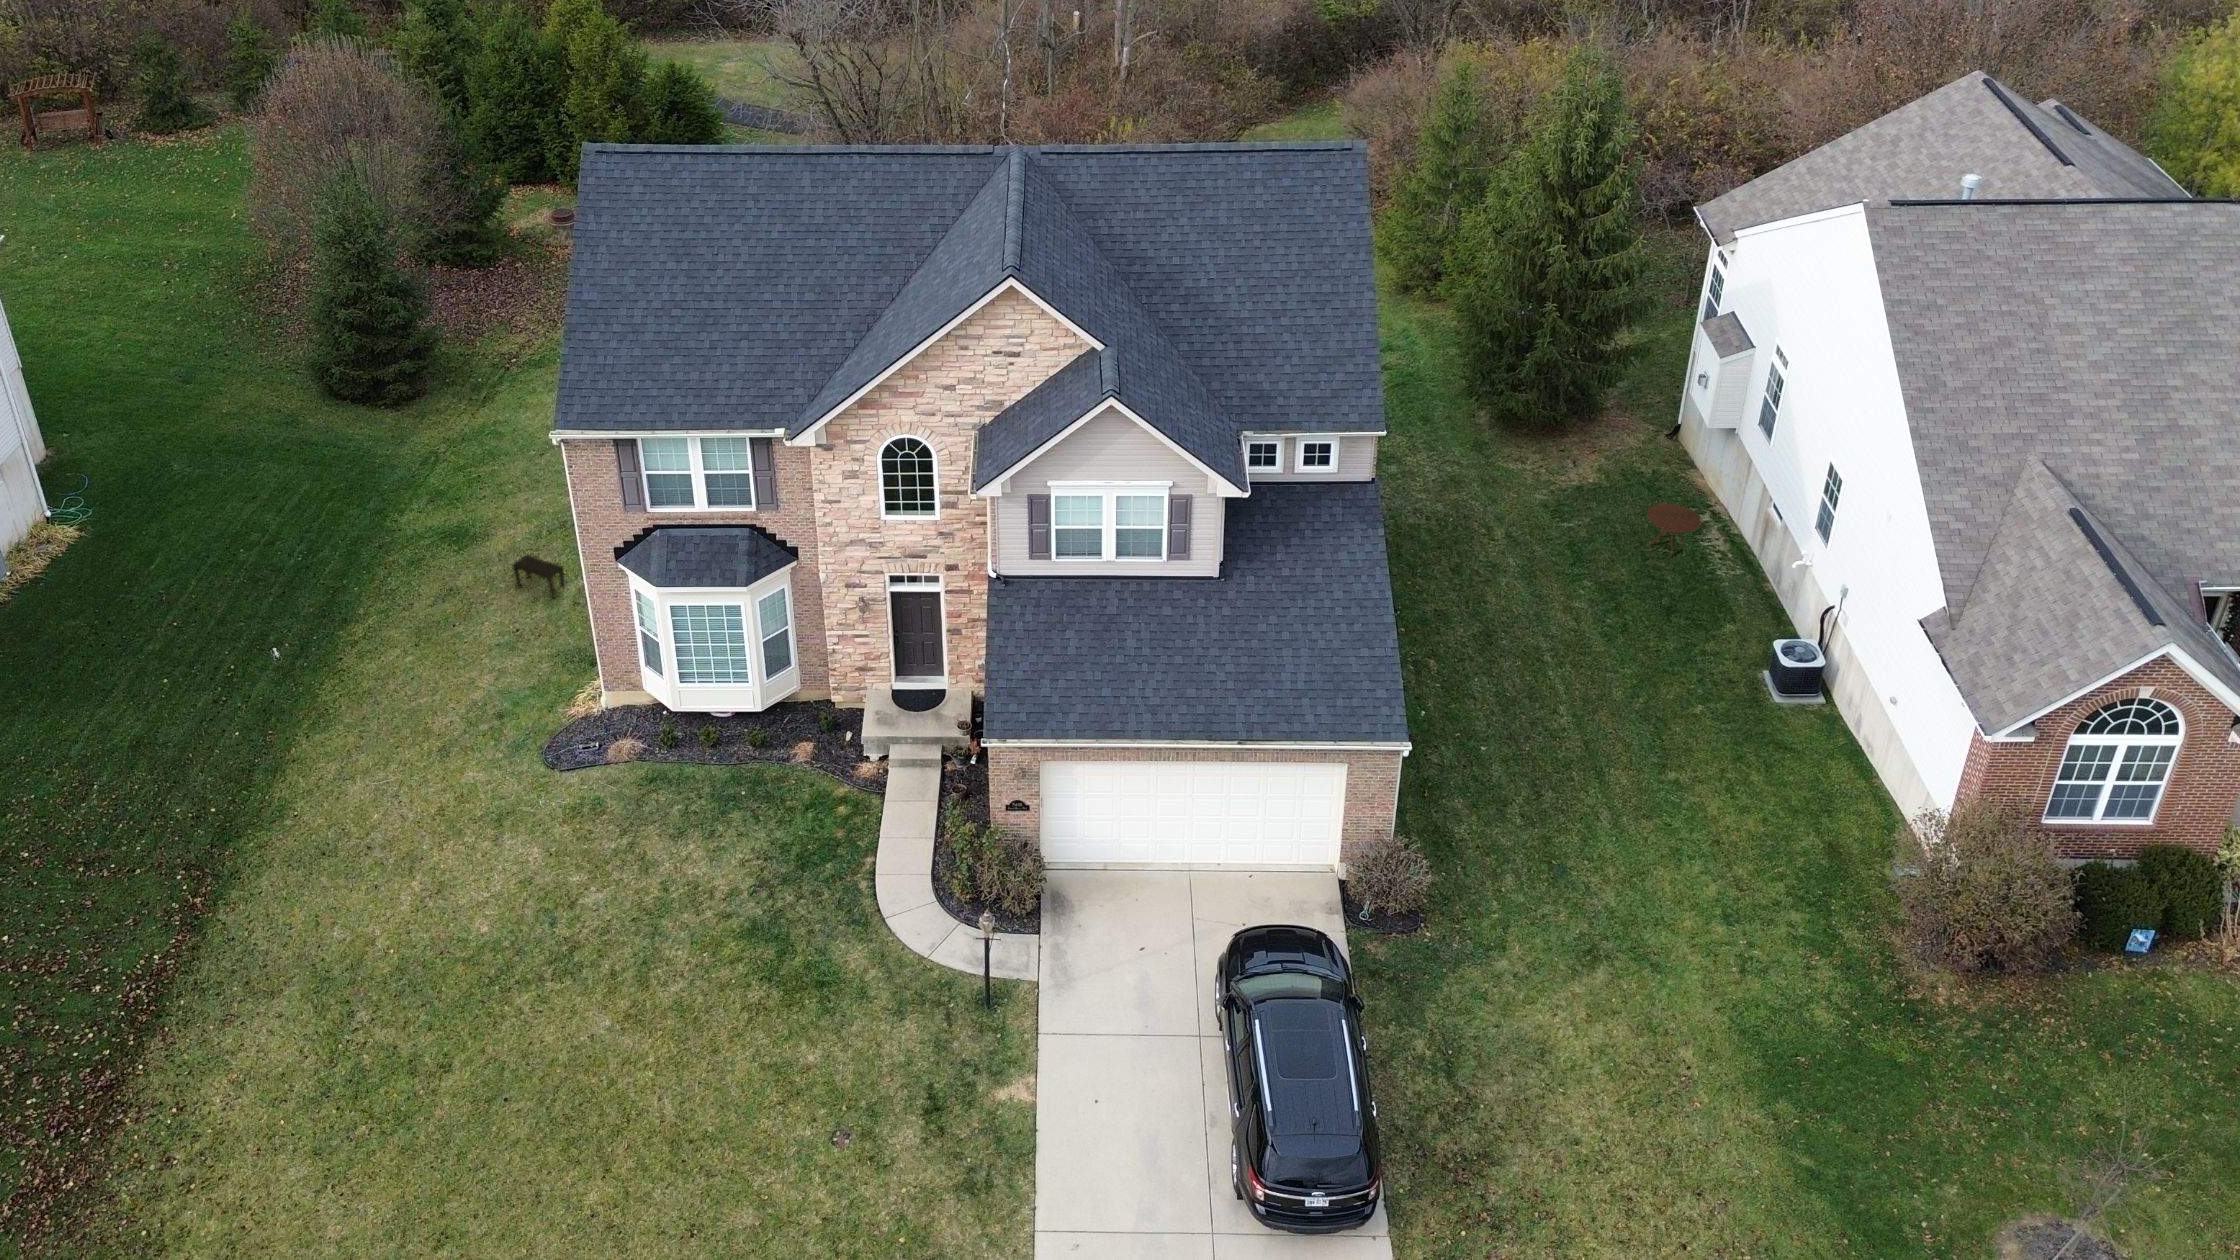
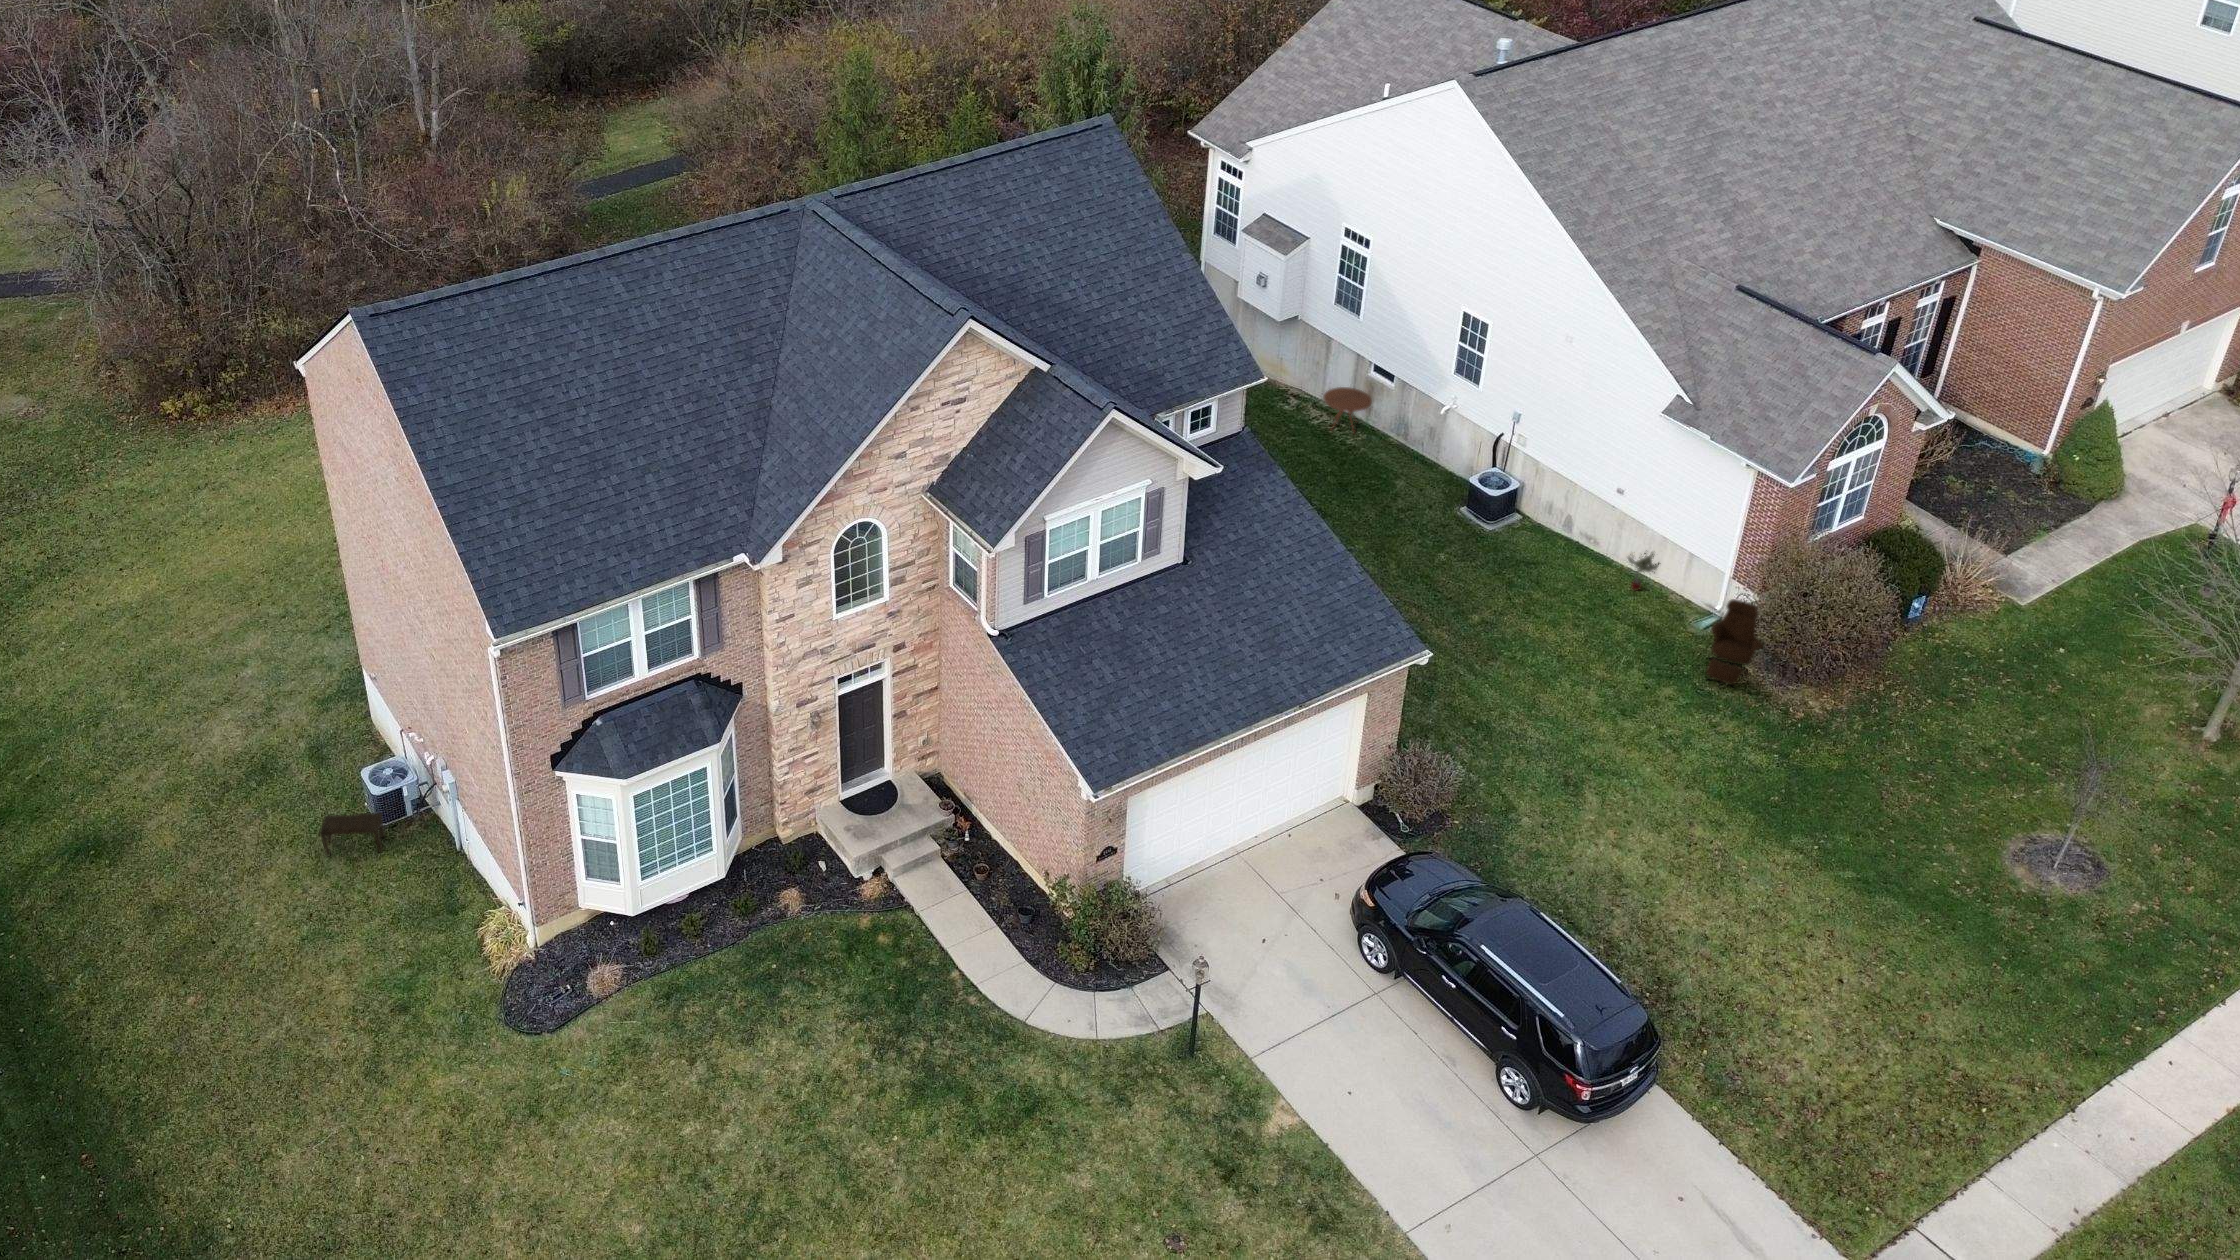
potted tree: none [1830,762,1865,807] -> present [1628,552,1661,590]
lounge chair: none [1821,843,1920,938] -> present [1706,599,1764,685]

